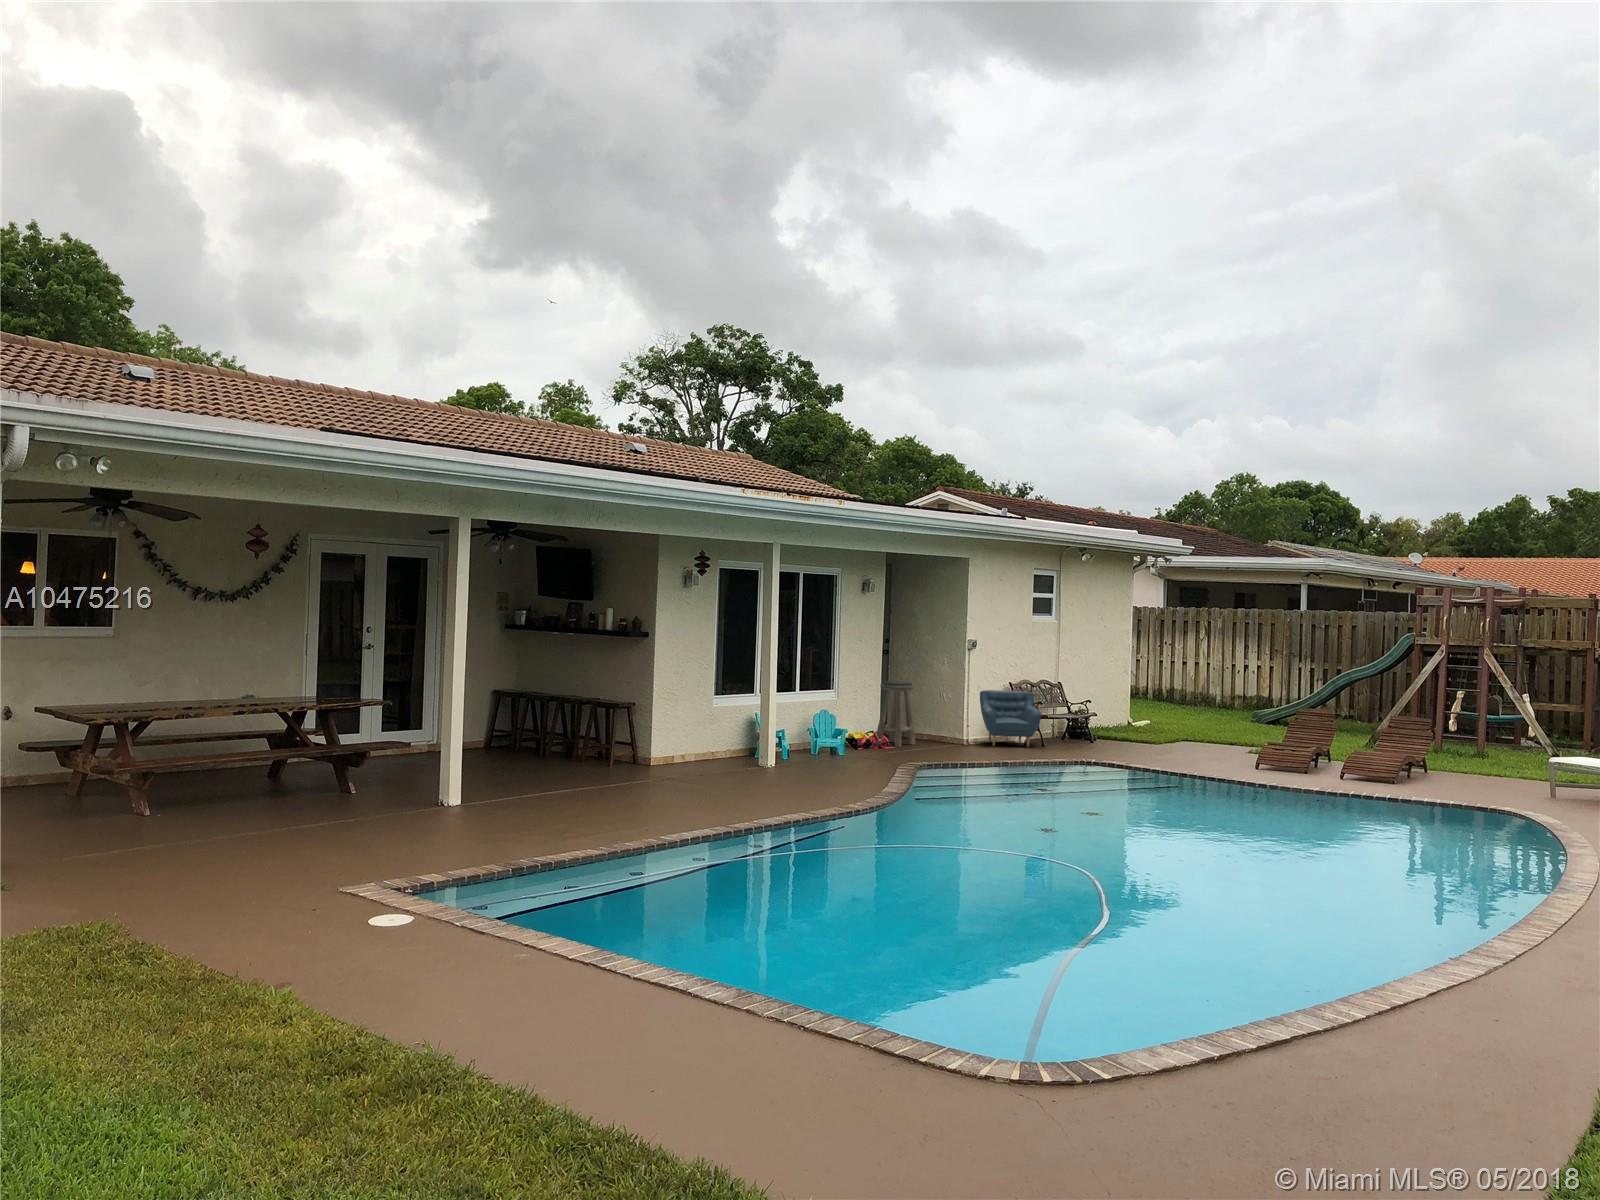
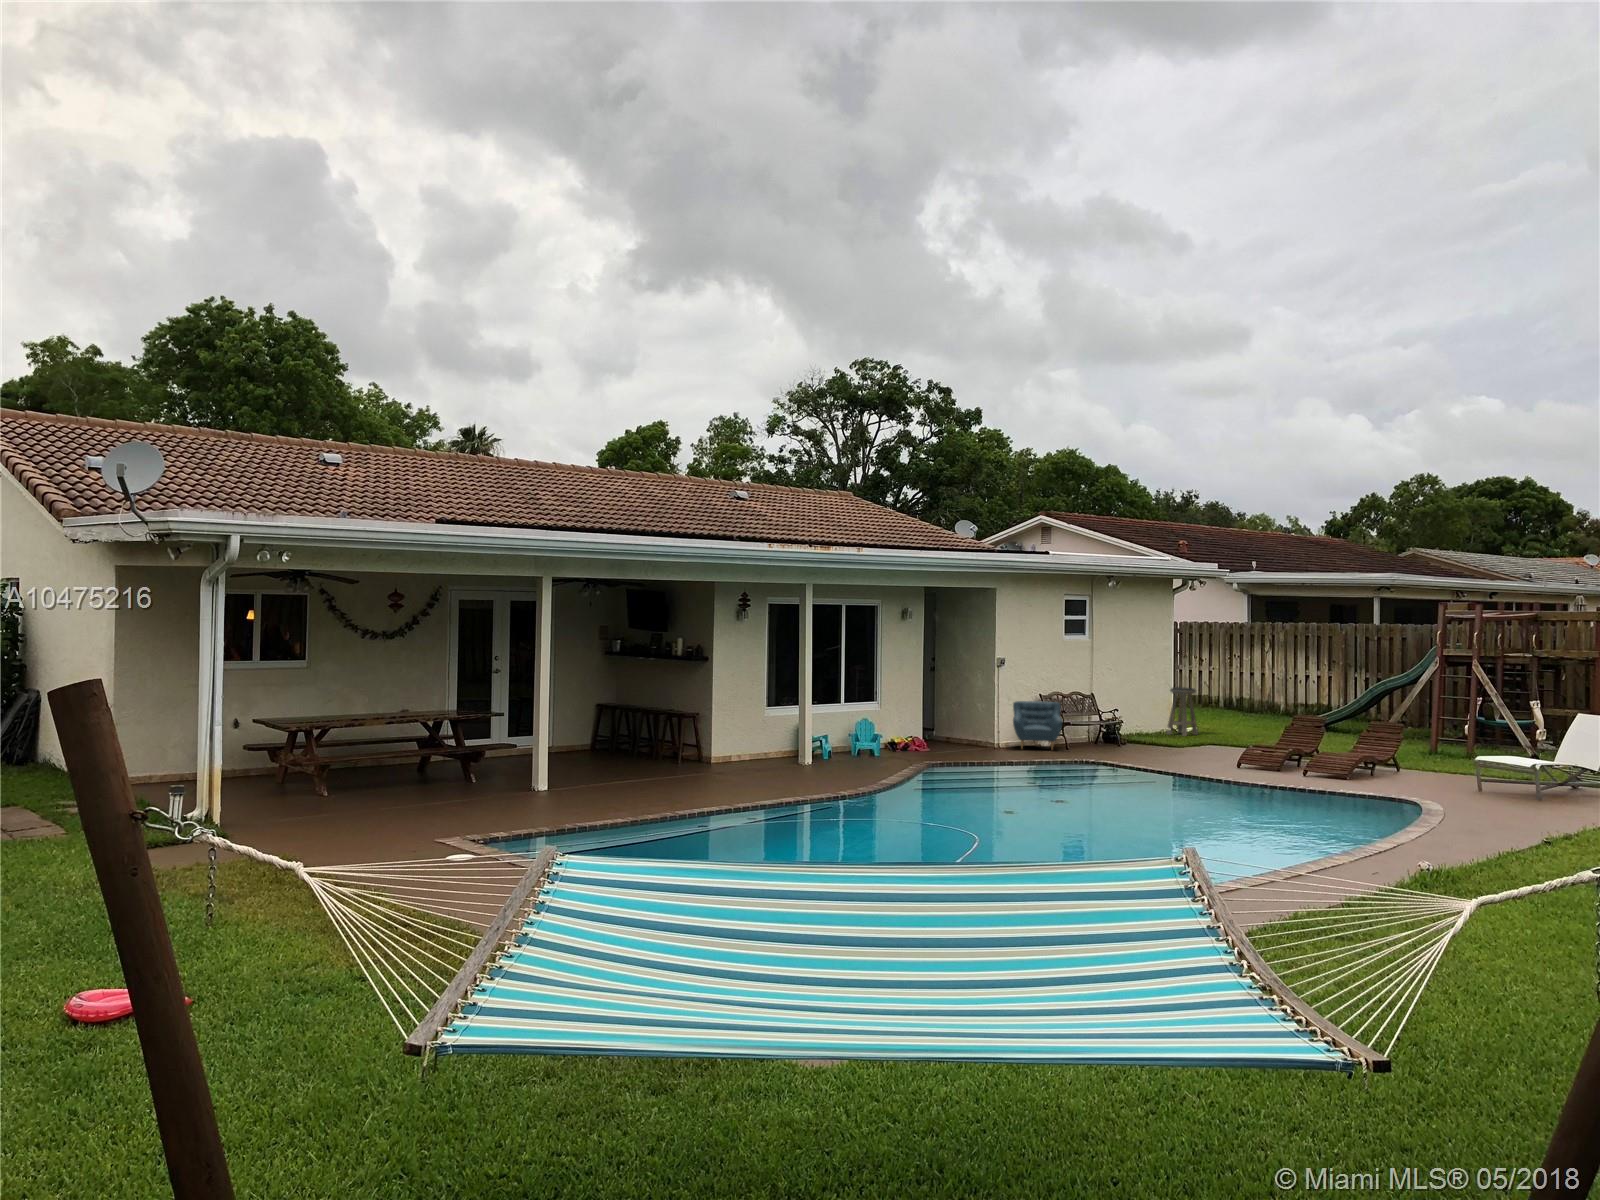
stool: present [875,681,915,746] -> present [1166,687,1198,736]

